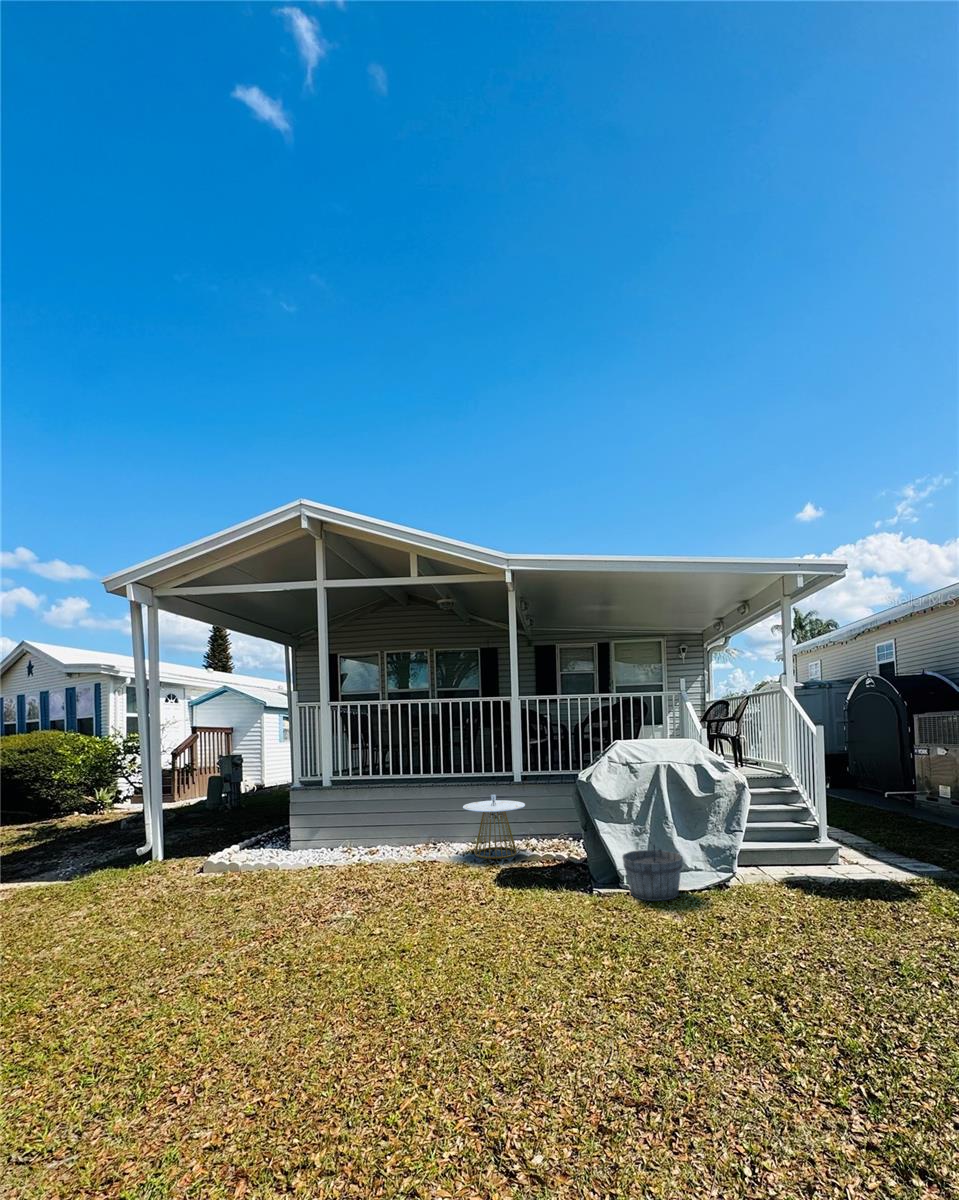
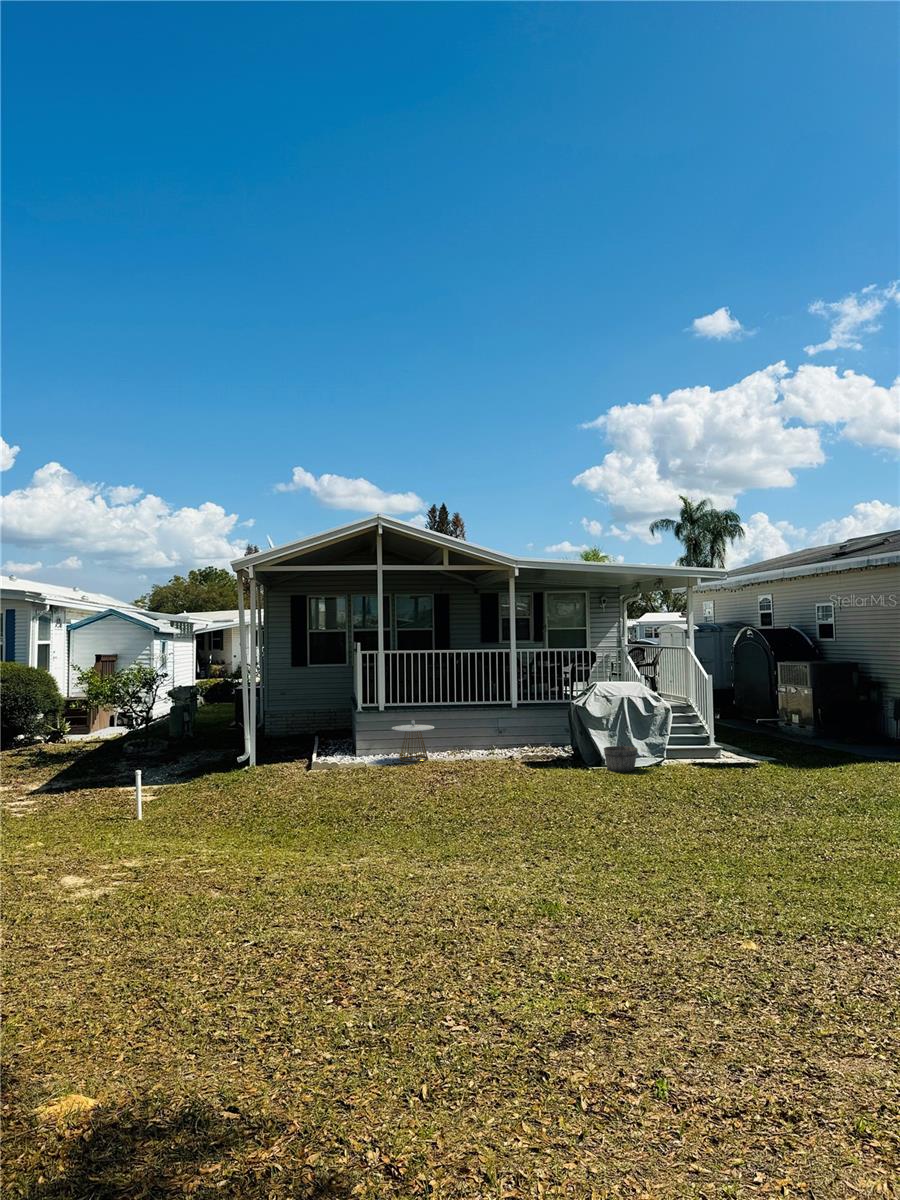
side table: present [463,795,525,859] -> present [392,720,434,762]

